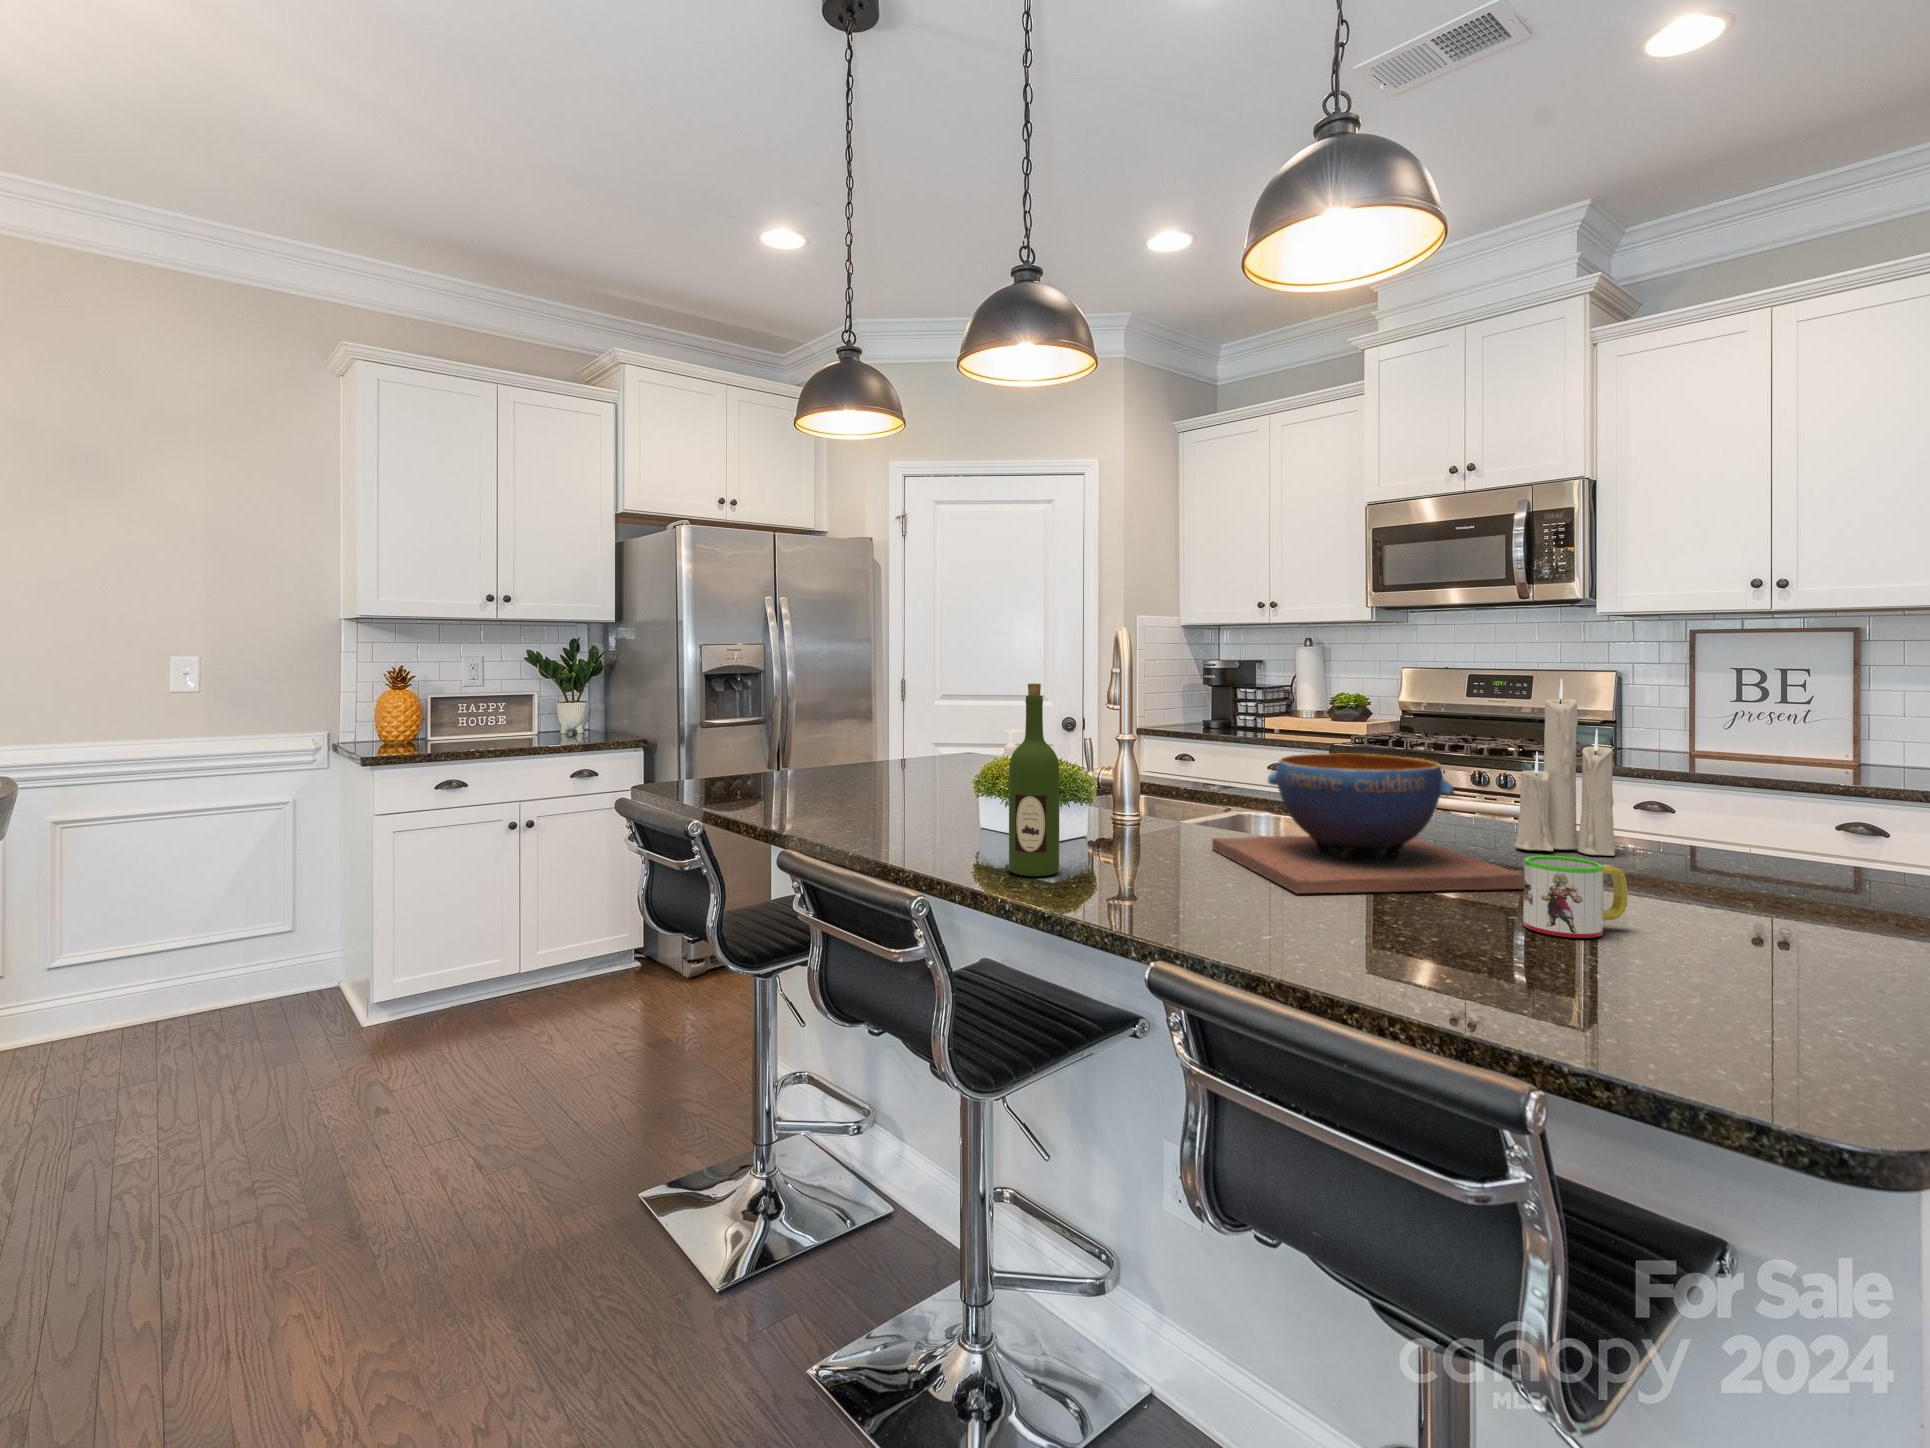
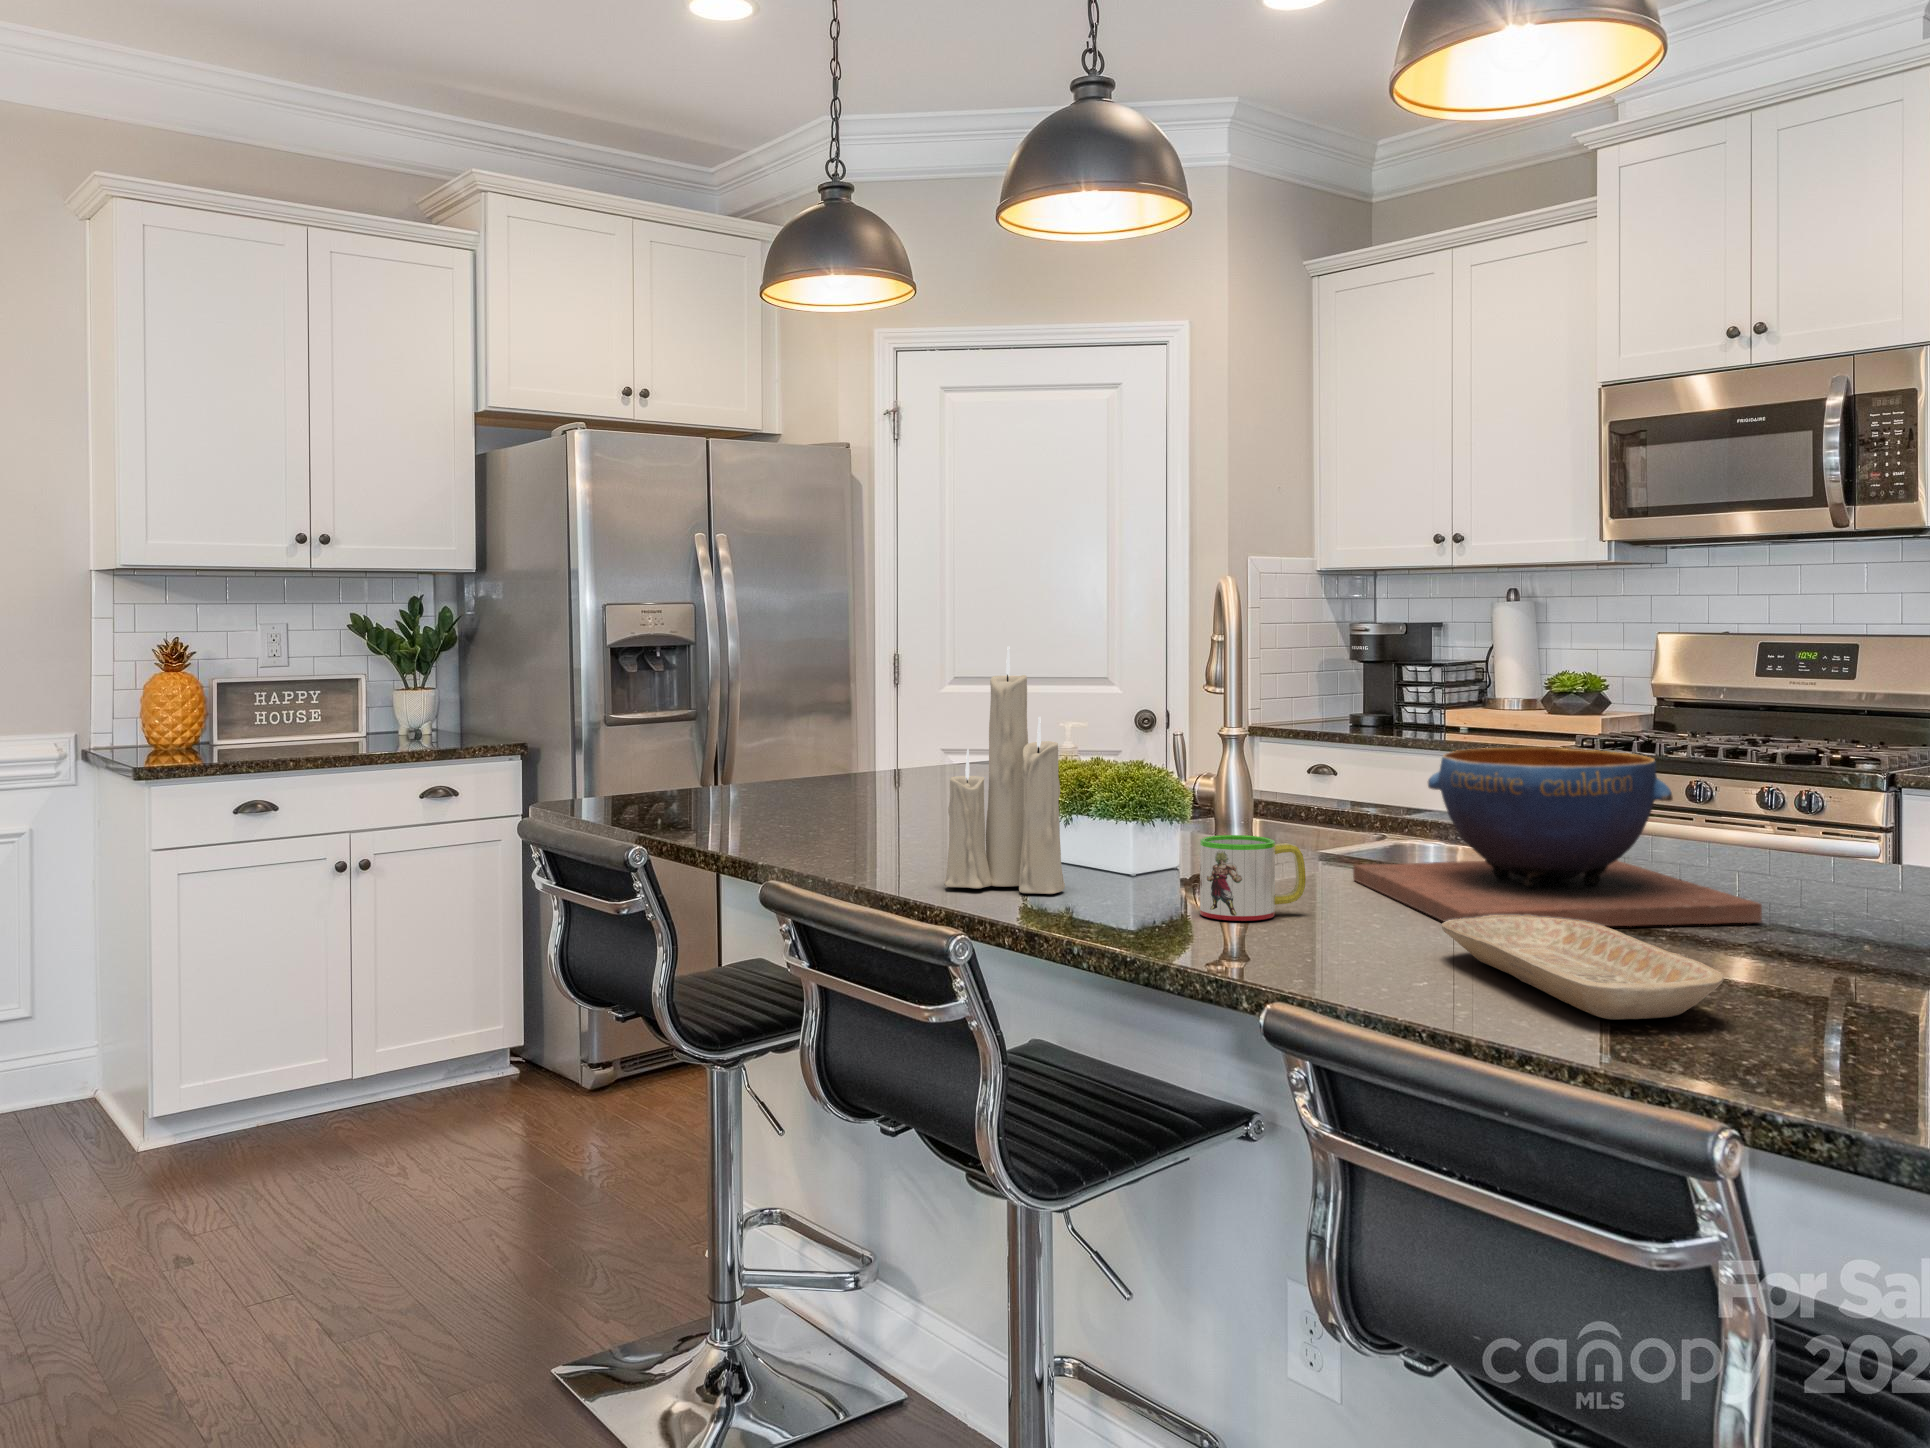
candle: present [1514,678,1615,856] -> present [944,646,1065,894]
wine bottle: present [1009,683,1059,876] -> none [1078,651,1145,913]
mug: present [1523,855,1628,938] -> present [1200,835,1306,921]
tray: none [1283,885,1513,978] -> present [1441,915,1724,1019]

